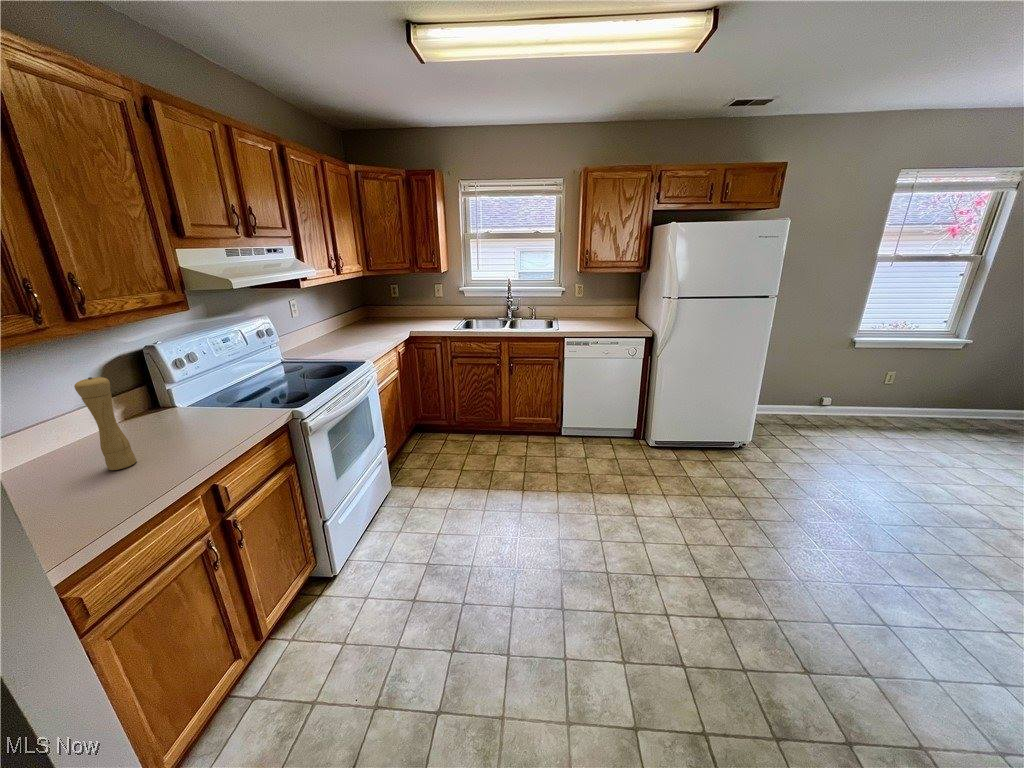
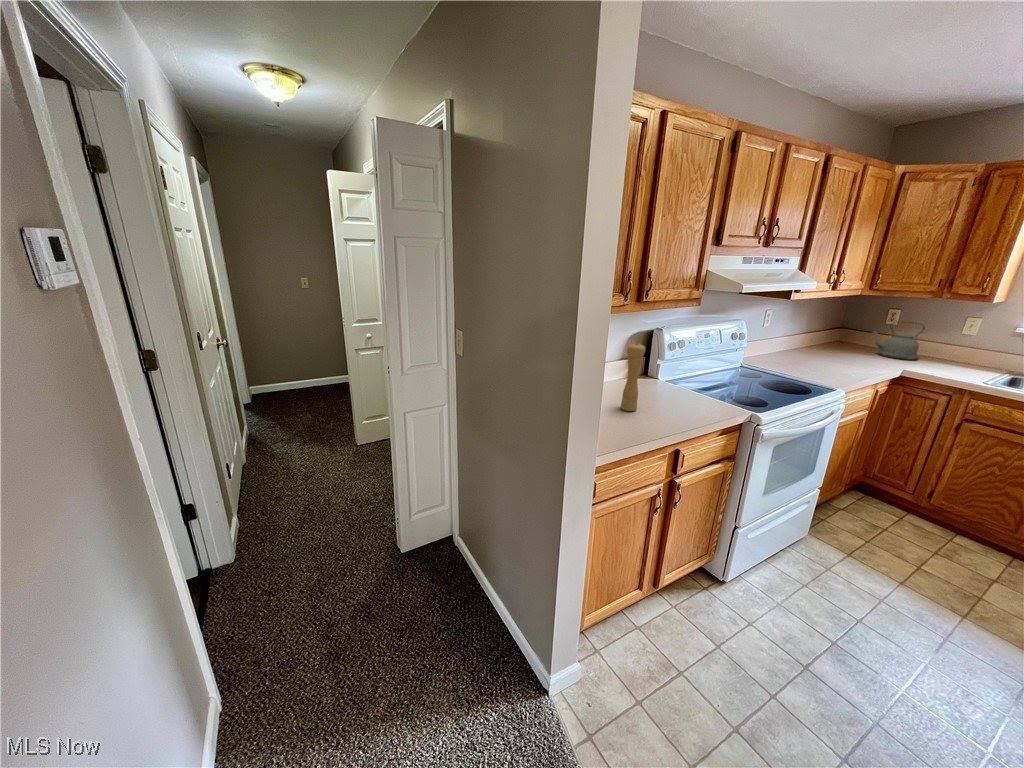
kettle: none [383,294,417,324] -> present [872,322,924,360]

